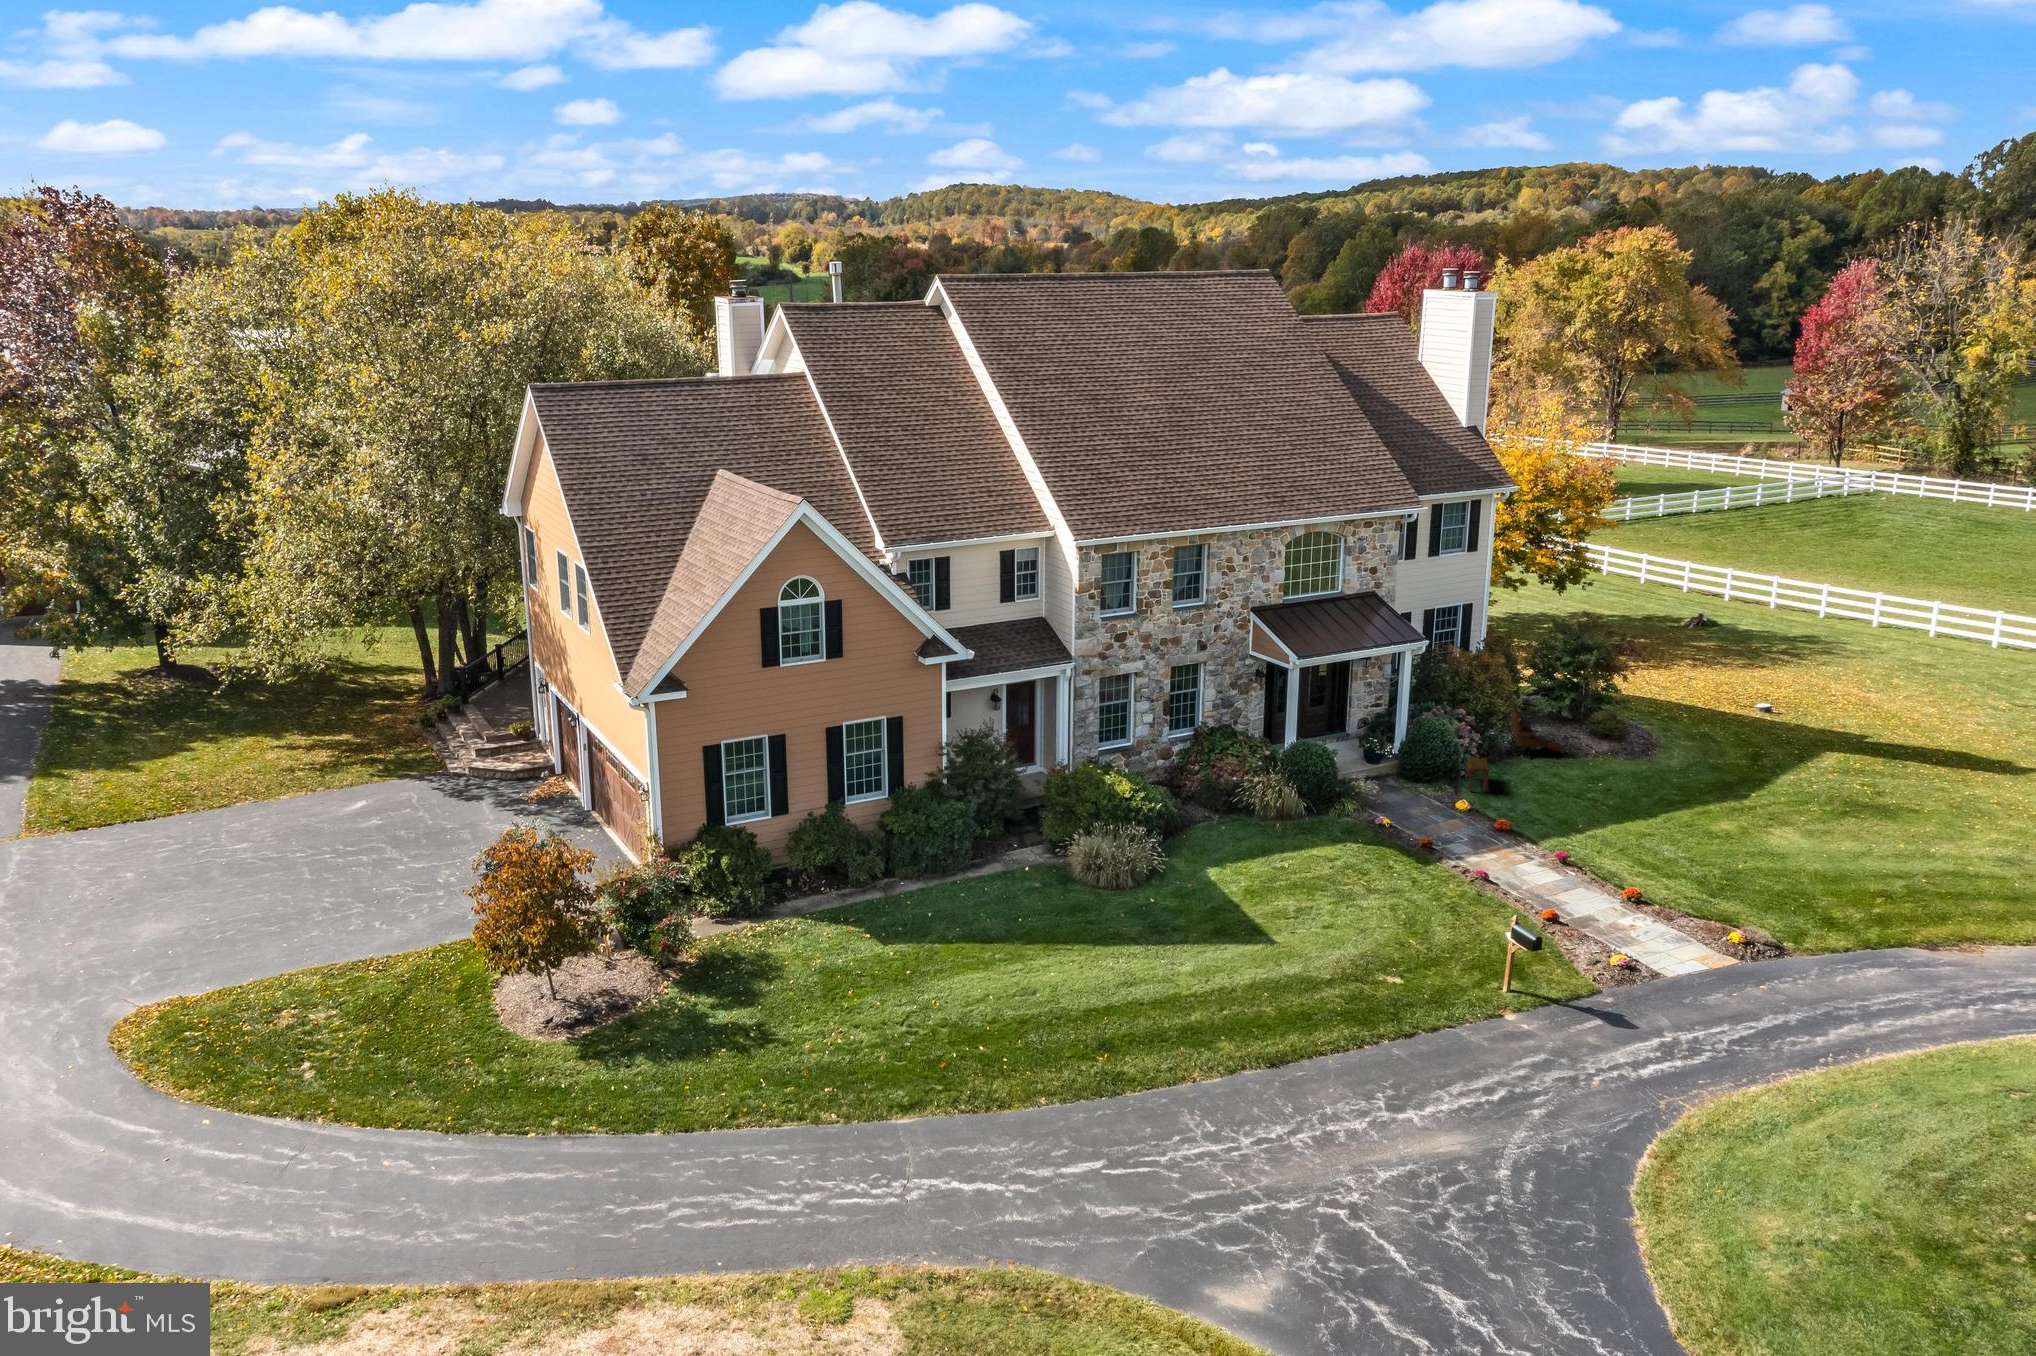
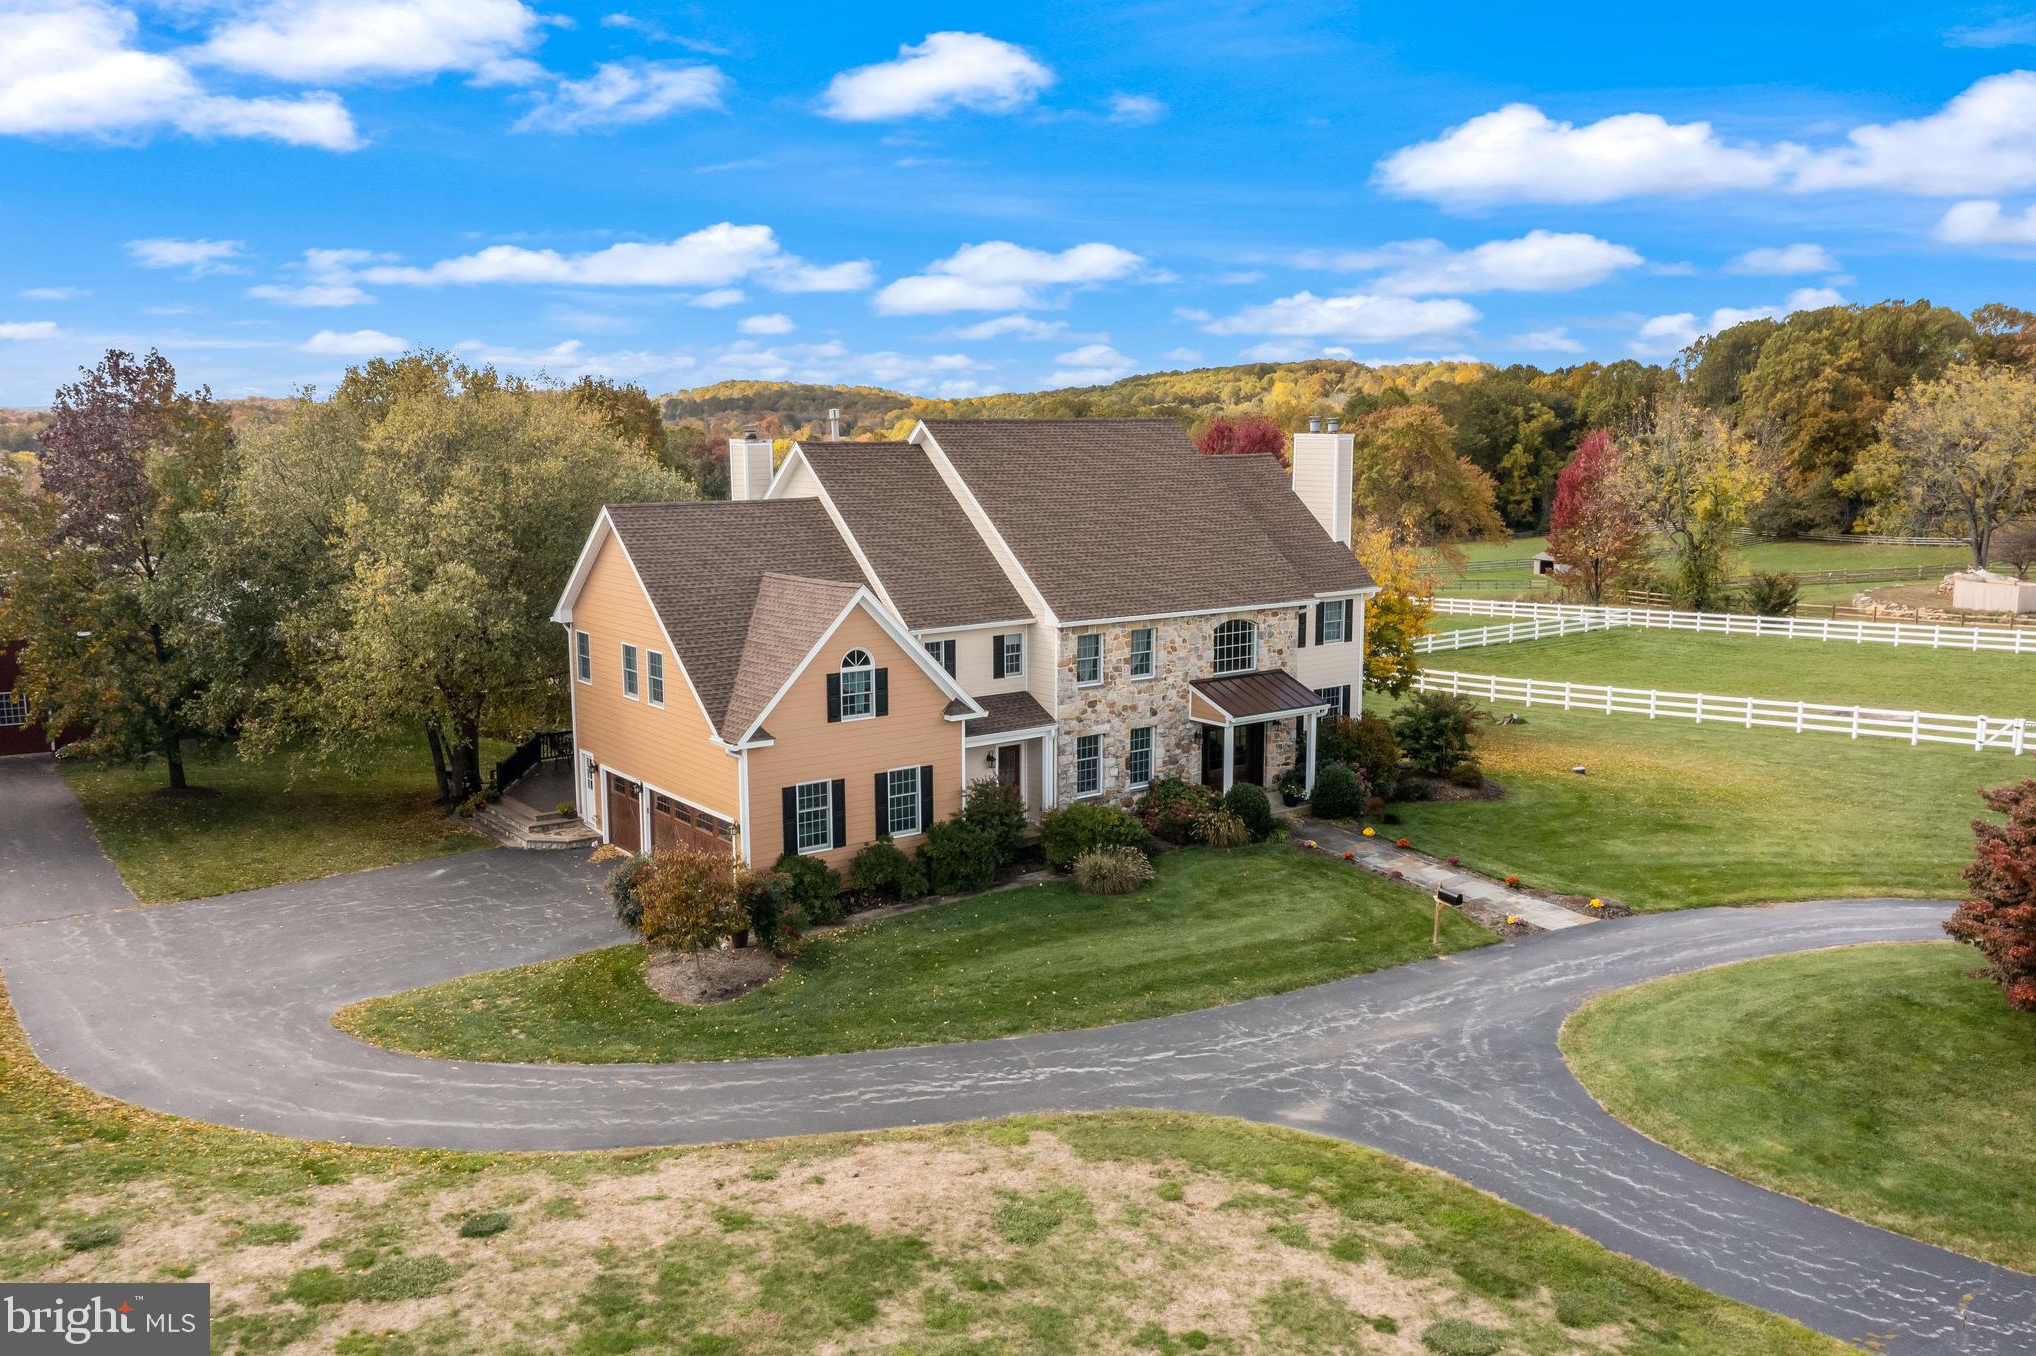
lounge chair: present [1512,708,1564,757] -> none [1393,760,1436,800]

